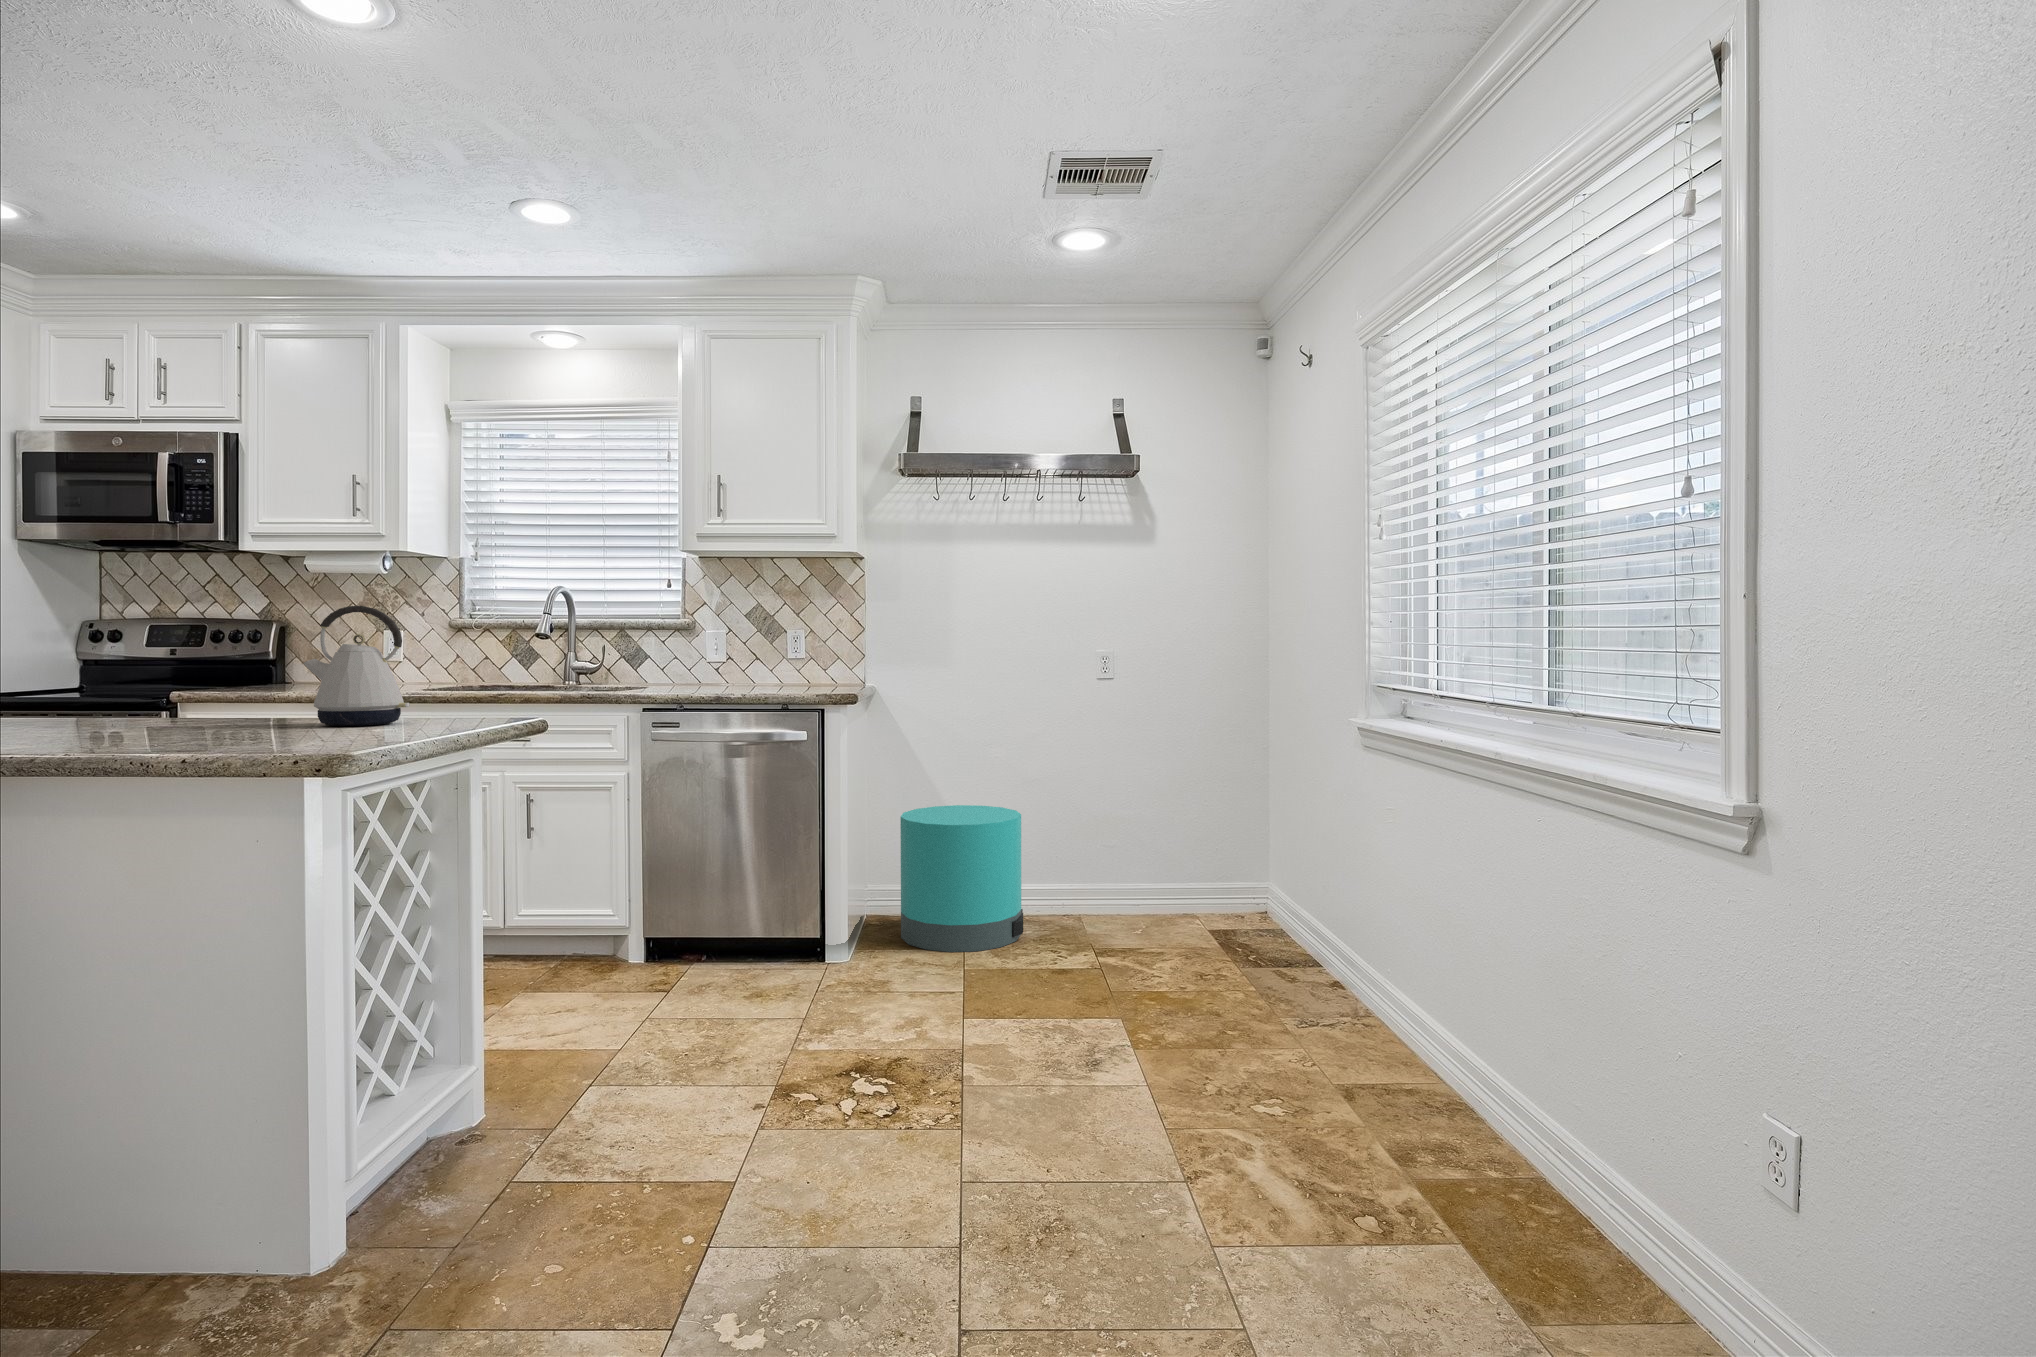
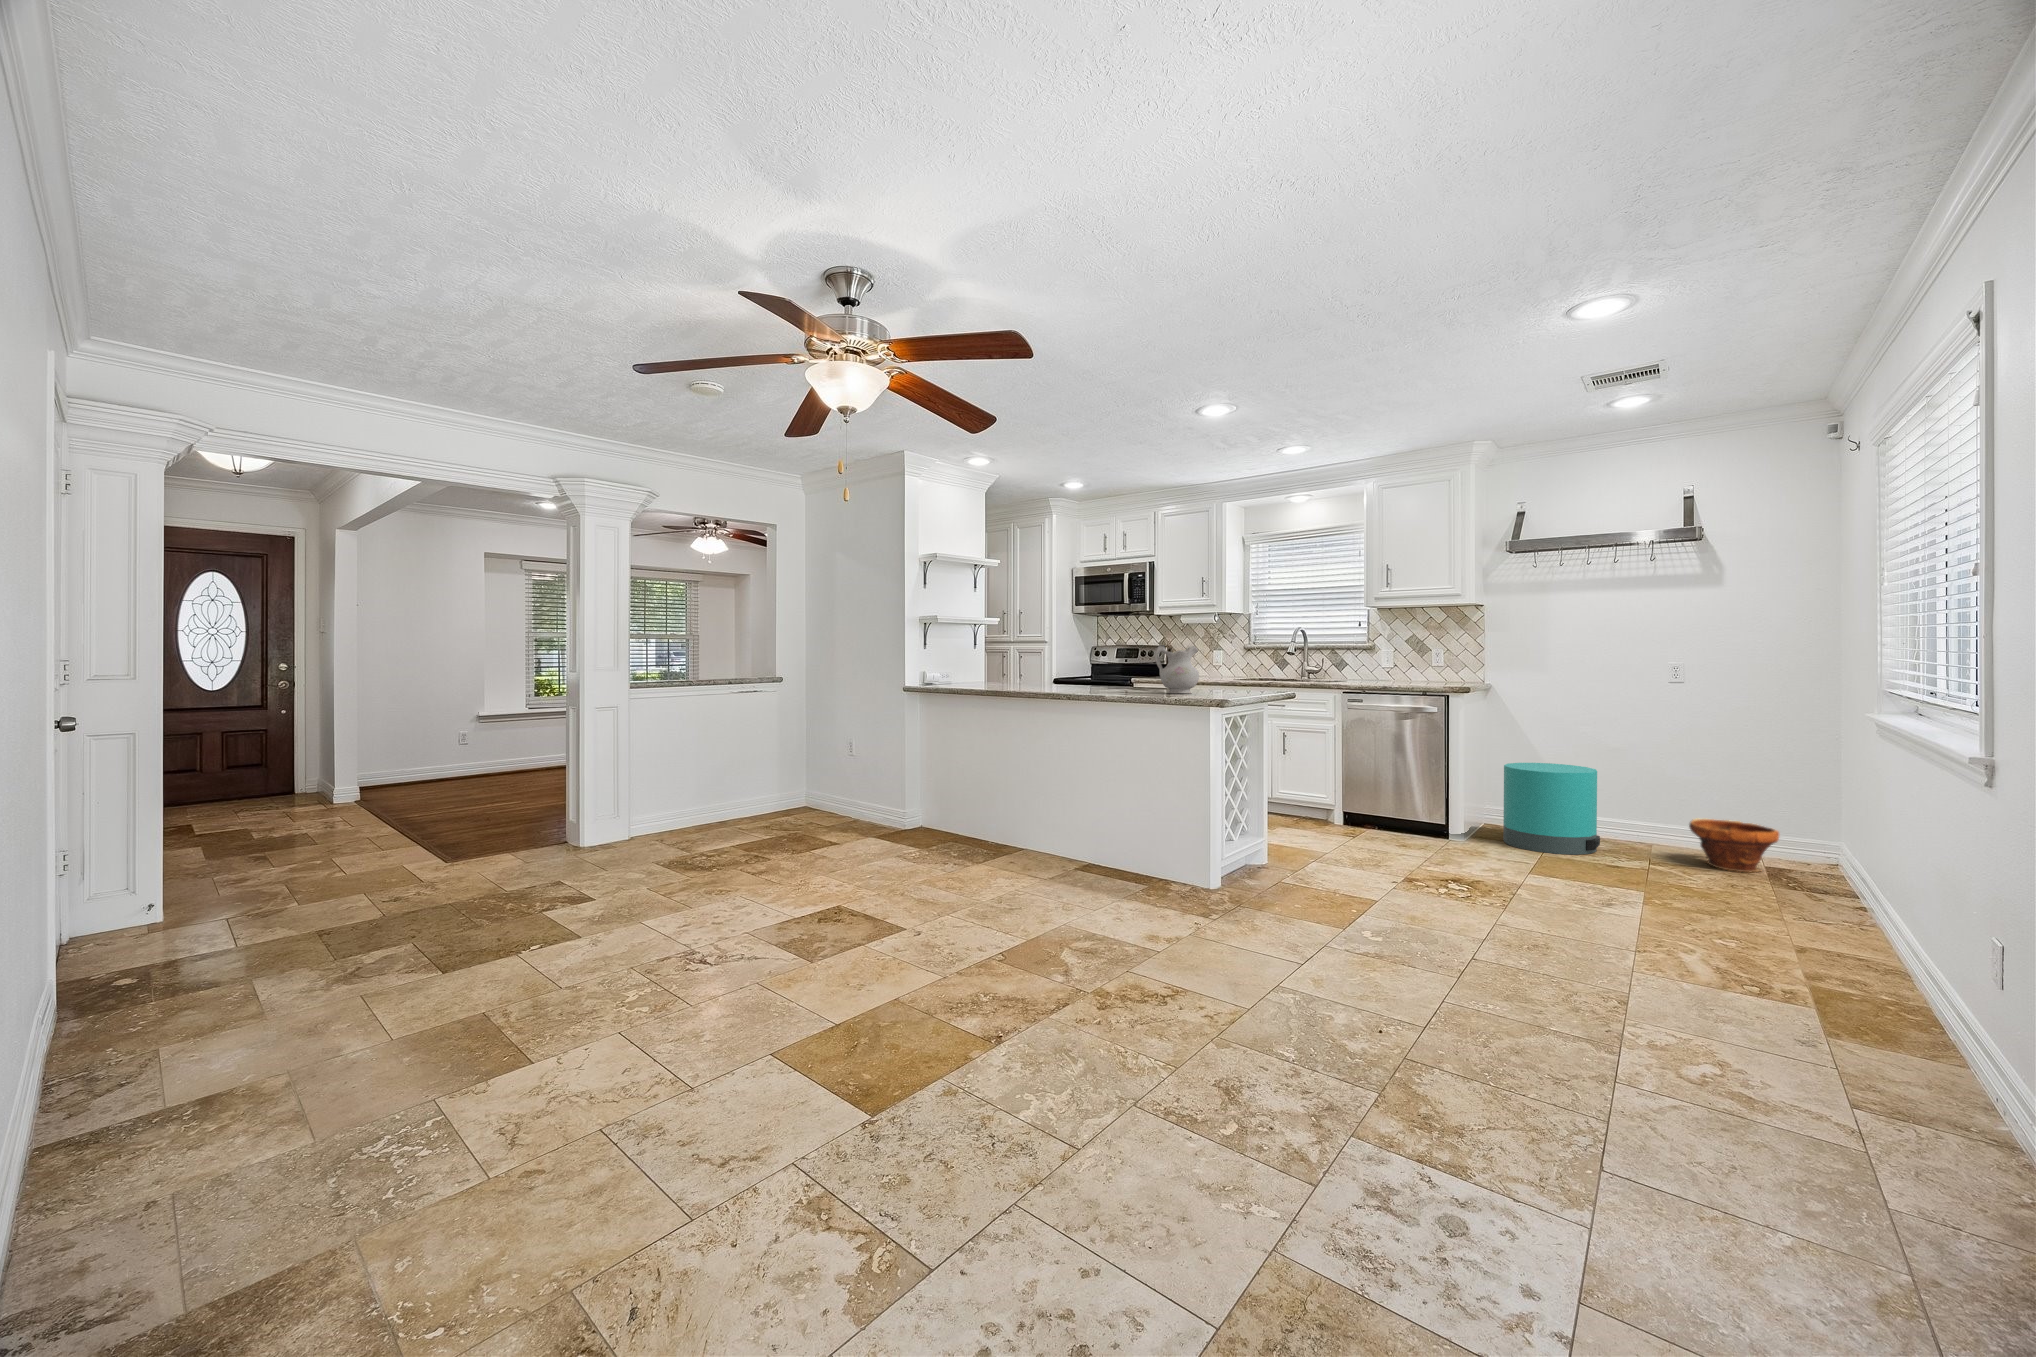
ceramic pitcher: none [104,599,263,739] -> present [1155,645,1199,694]
kettle: present [304,606,410,726] -> none [1207,644,1245,692]
planter: none [1125,864,1217,937] -> present [1689,818,1779,872]

